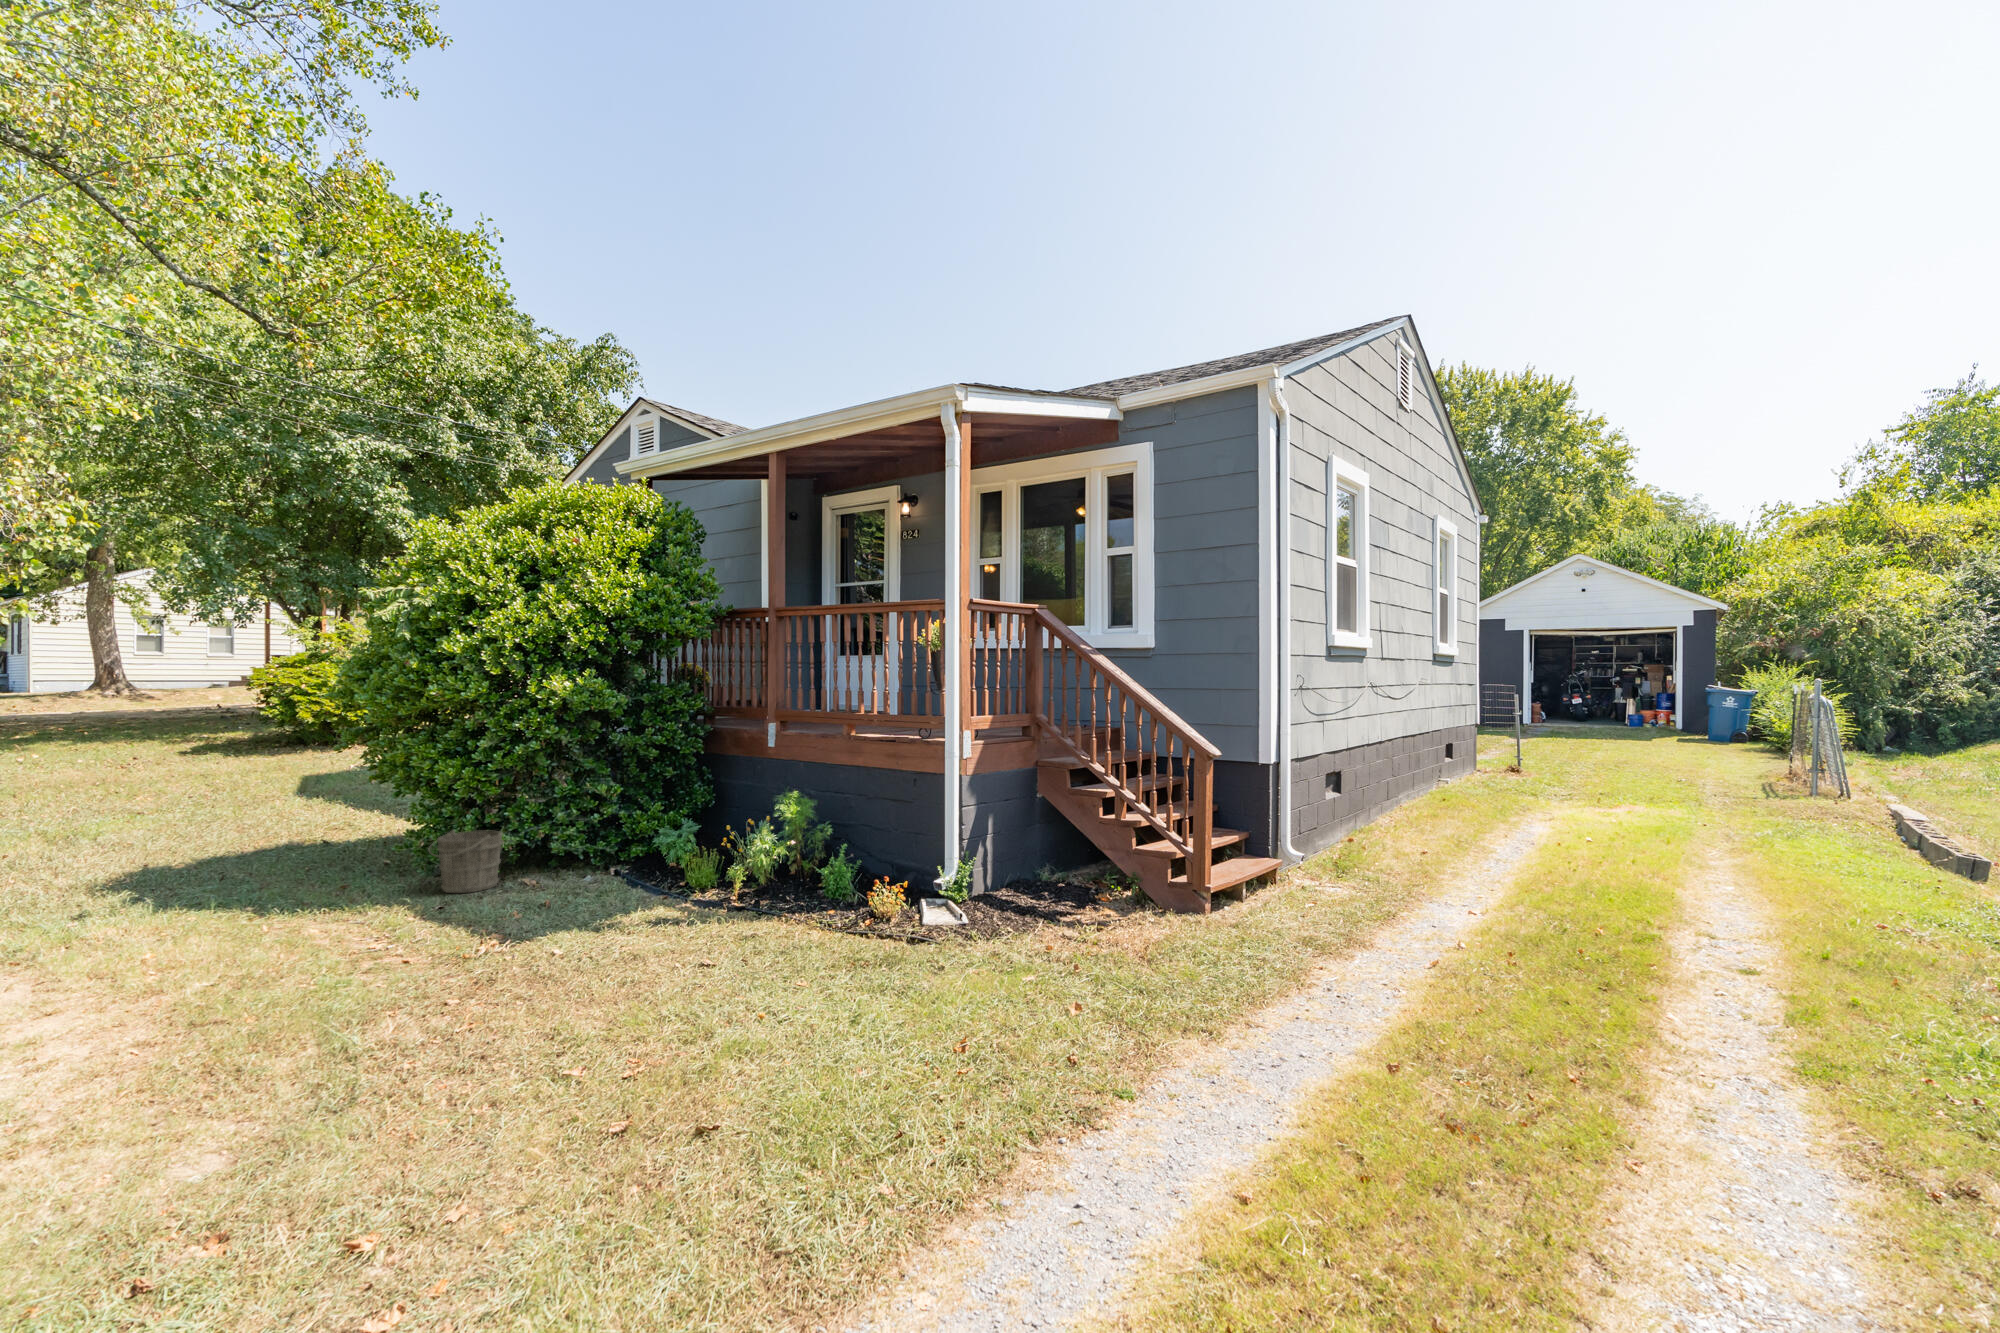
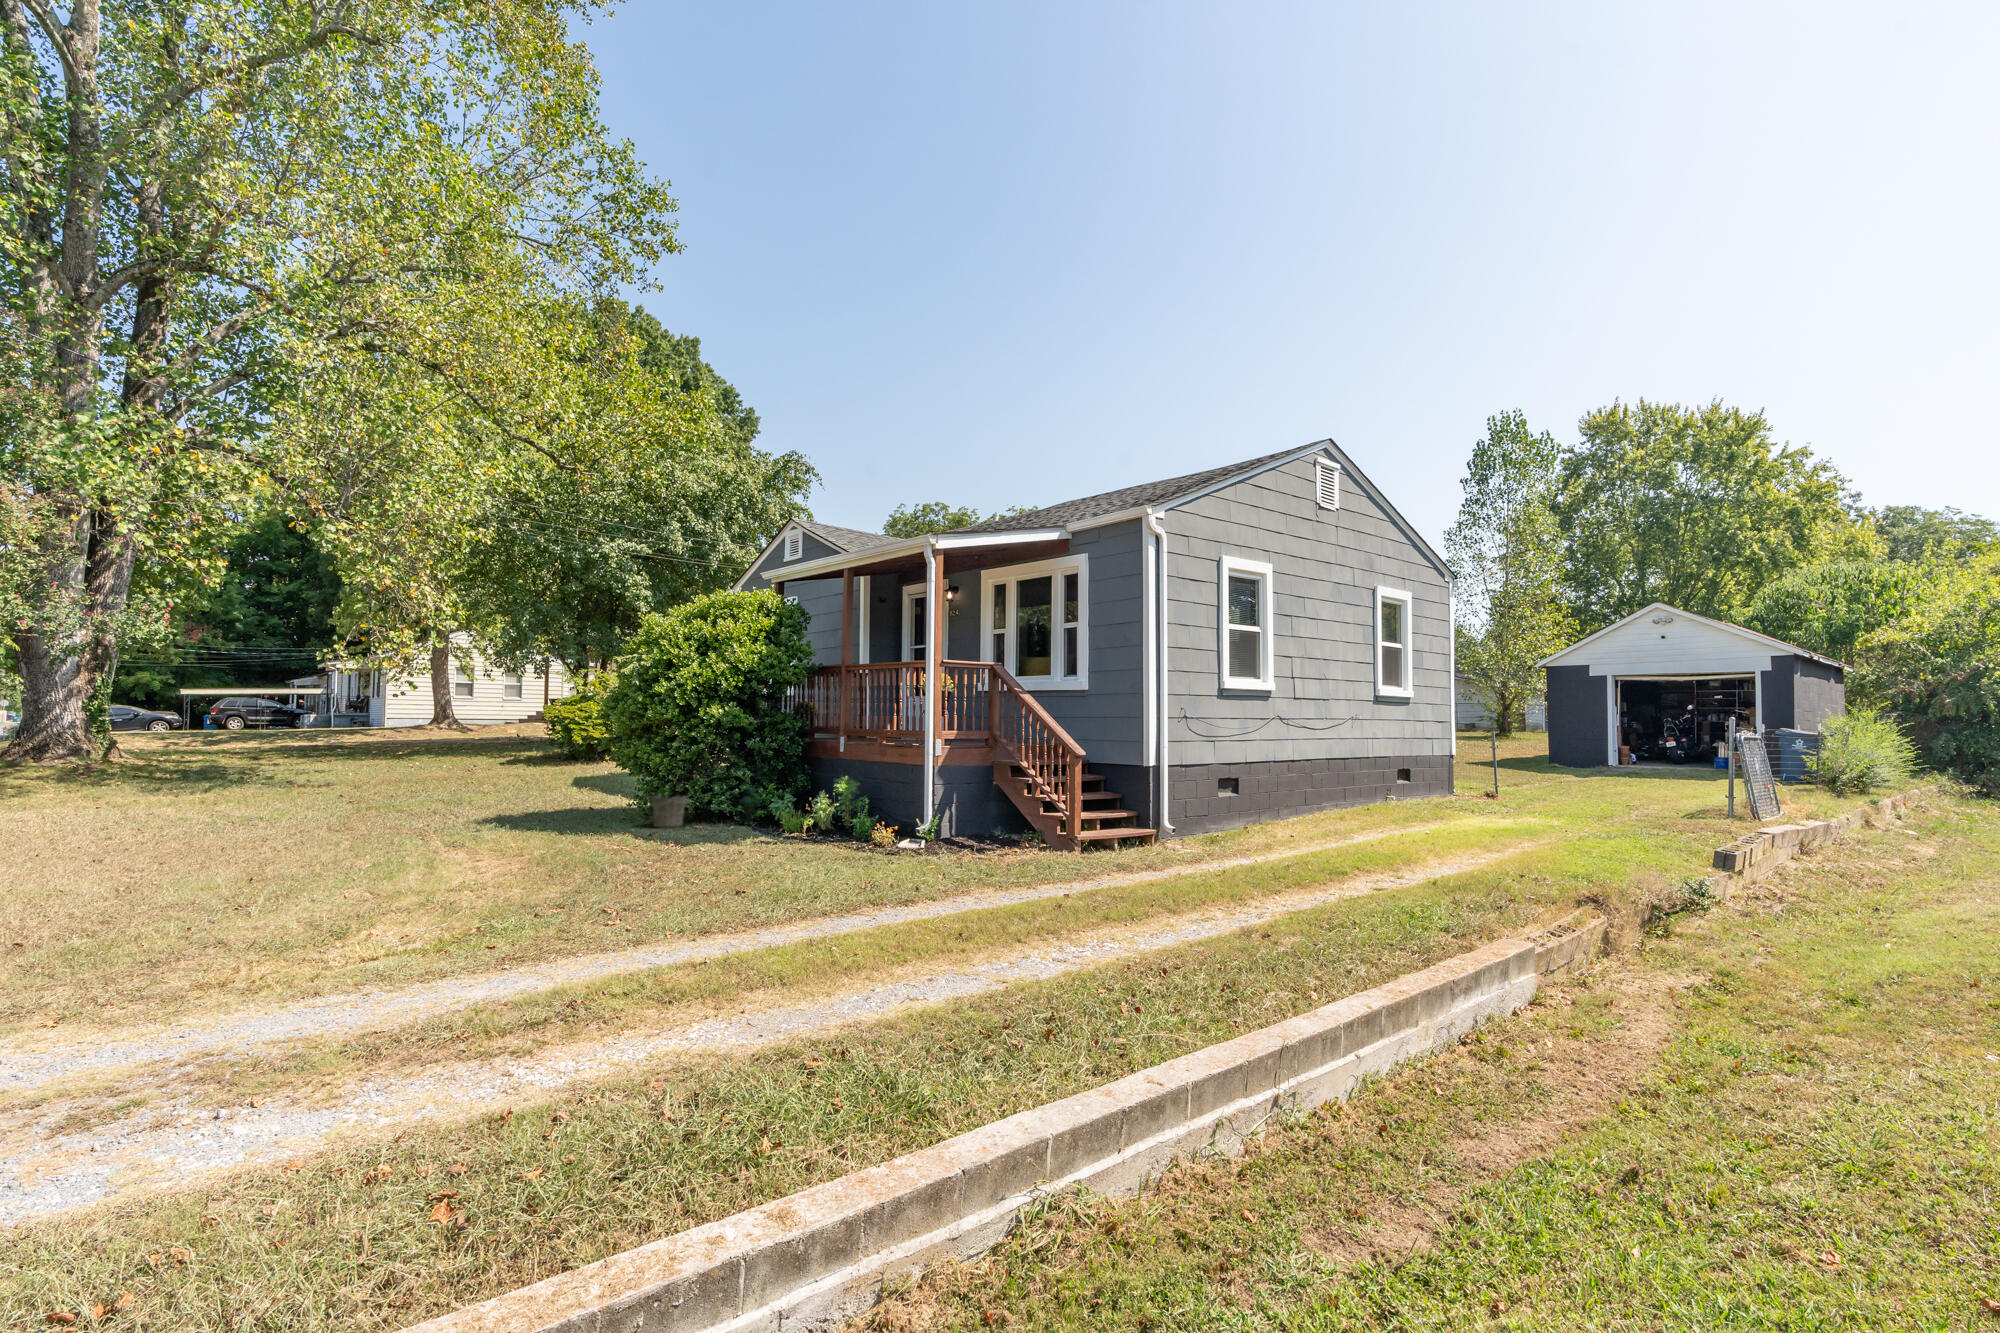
decorative plant: none [598,809,640,876] -> present [739,787,760,825]

